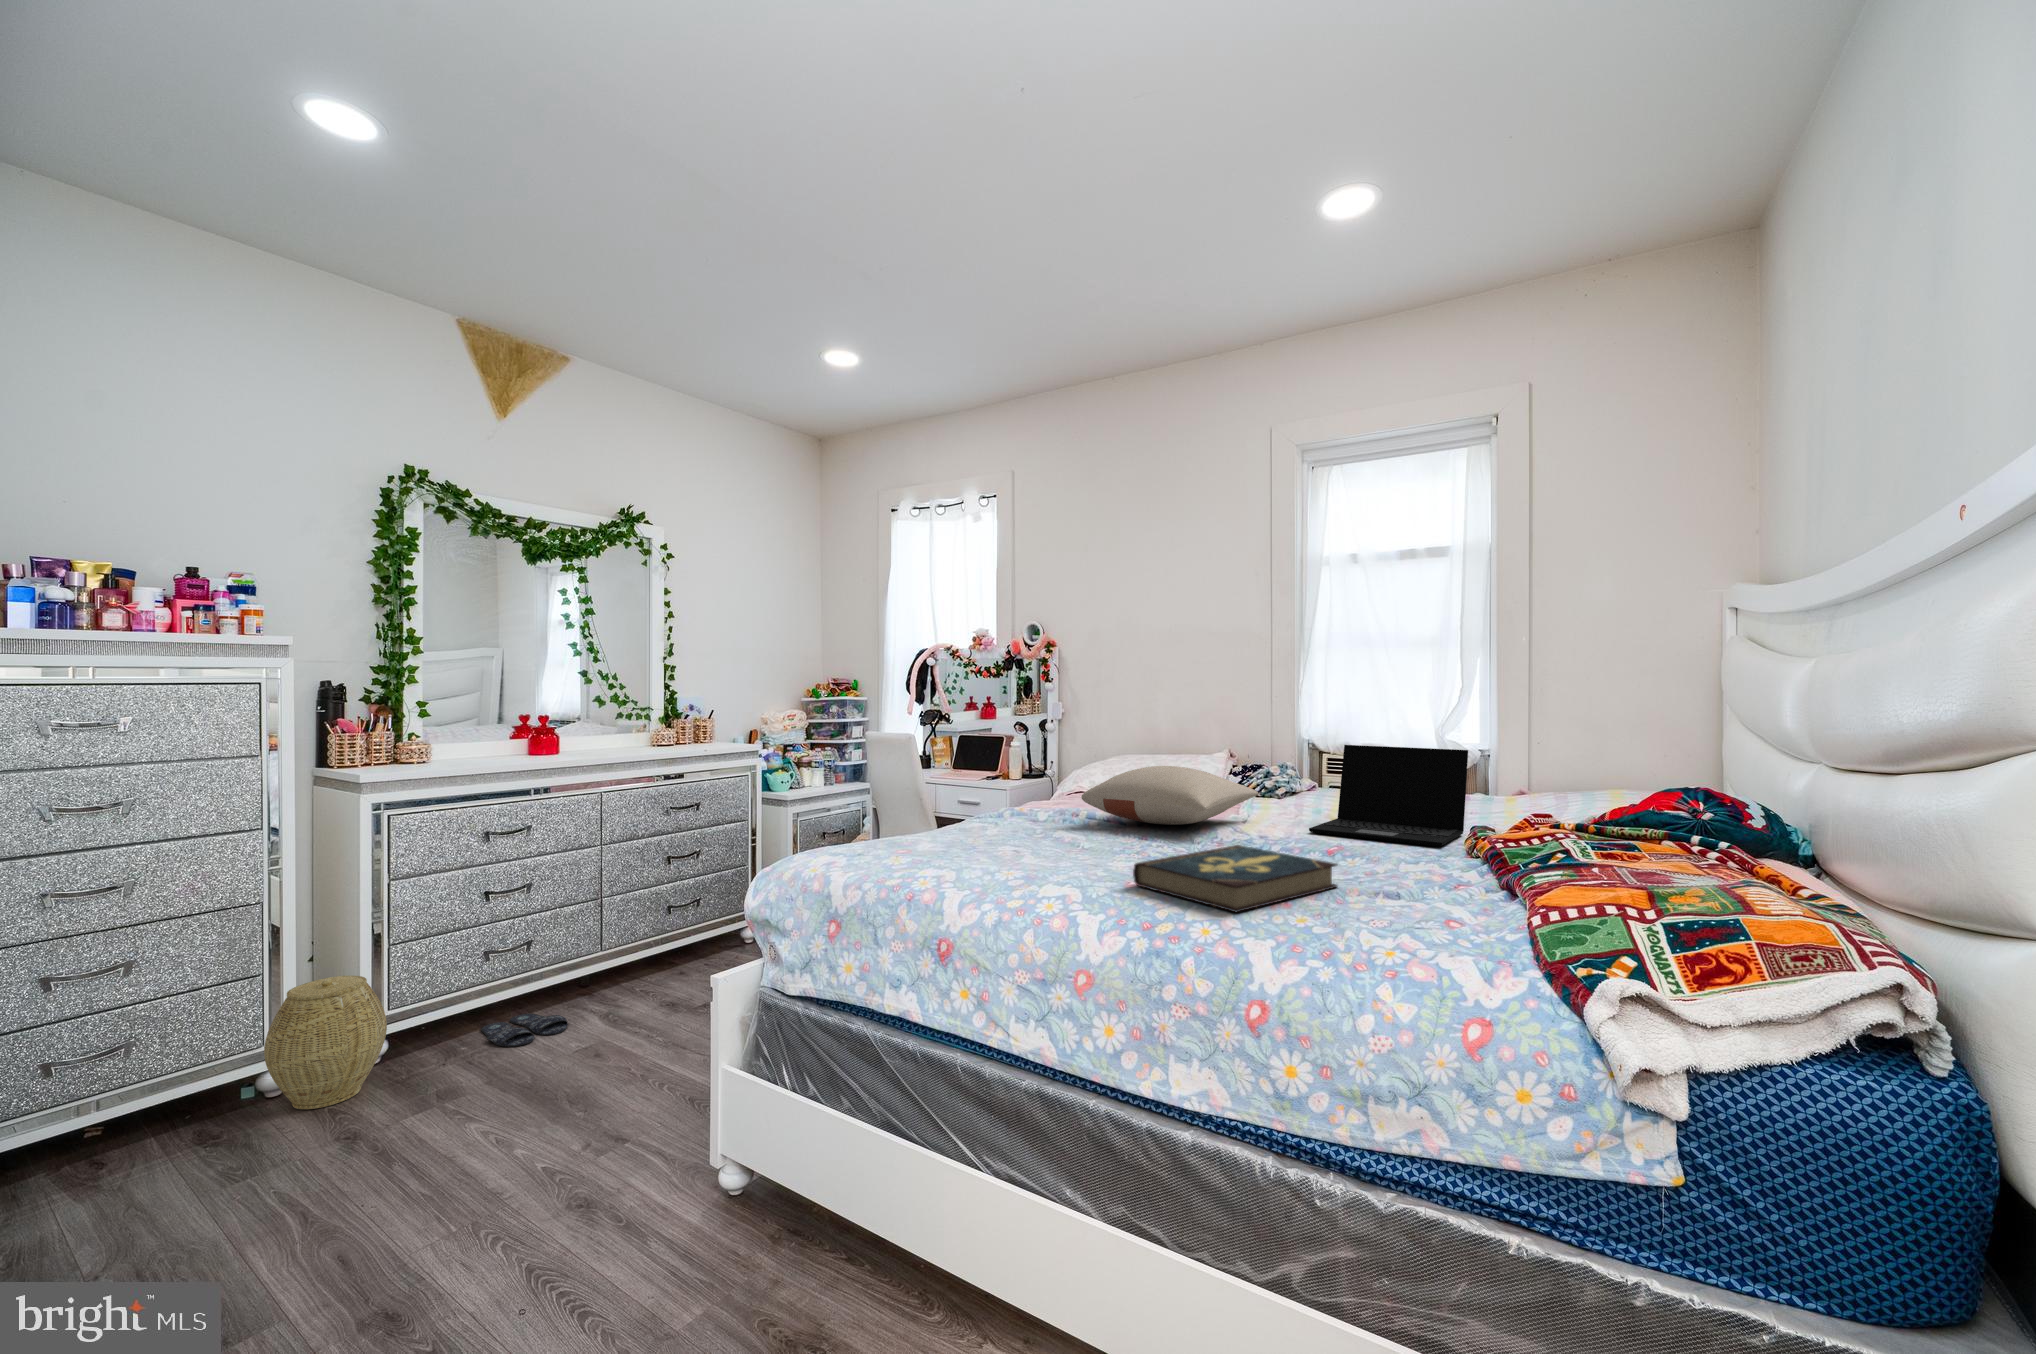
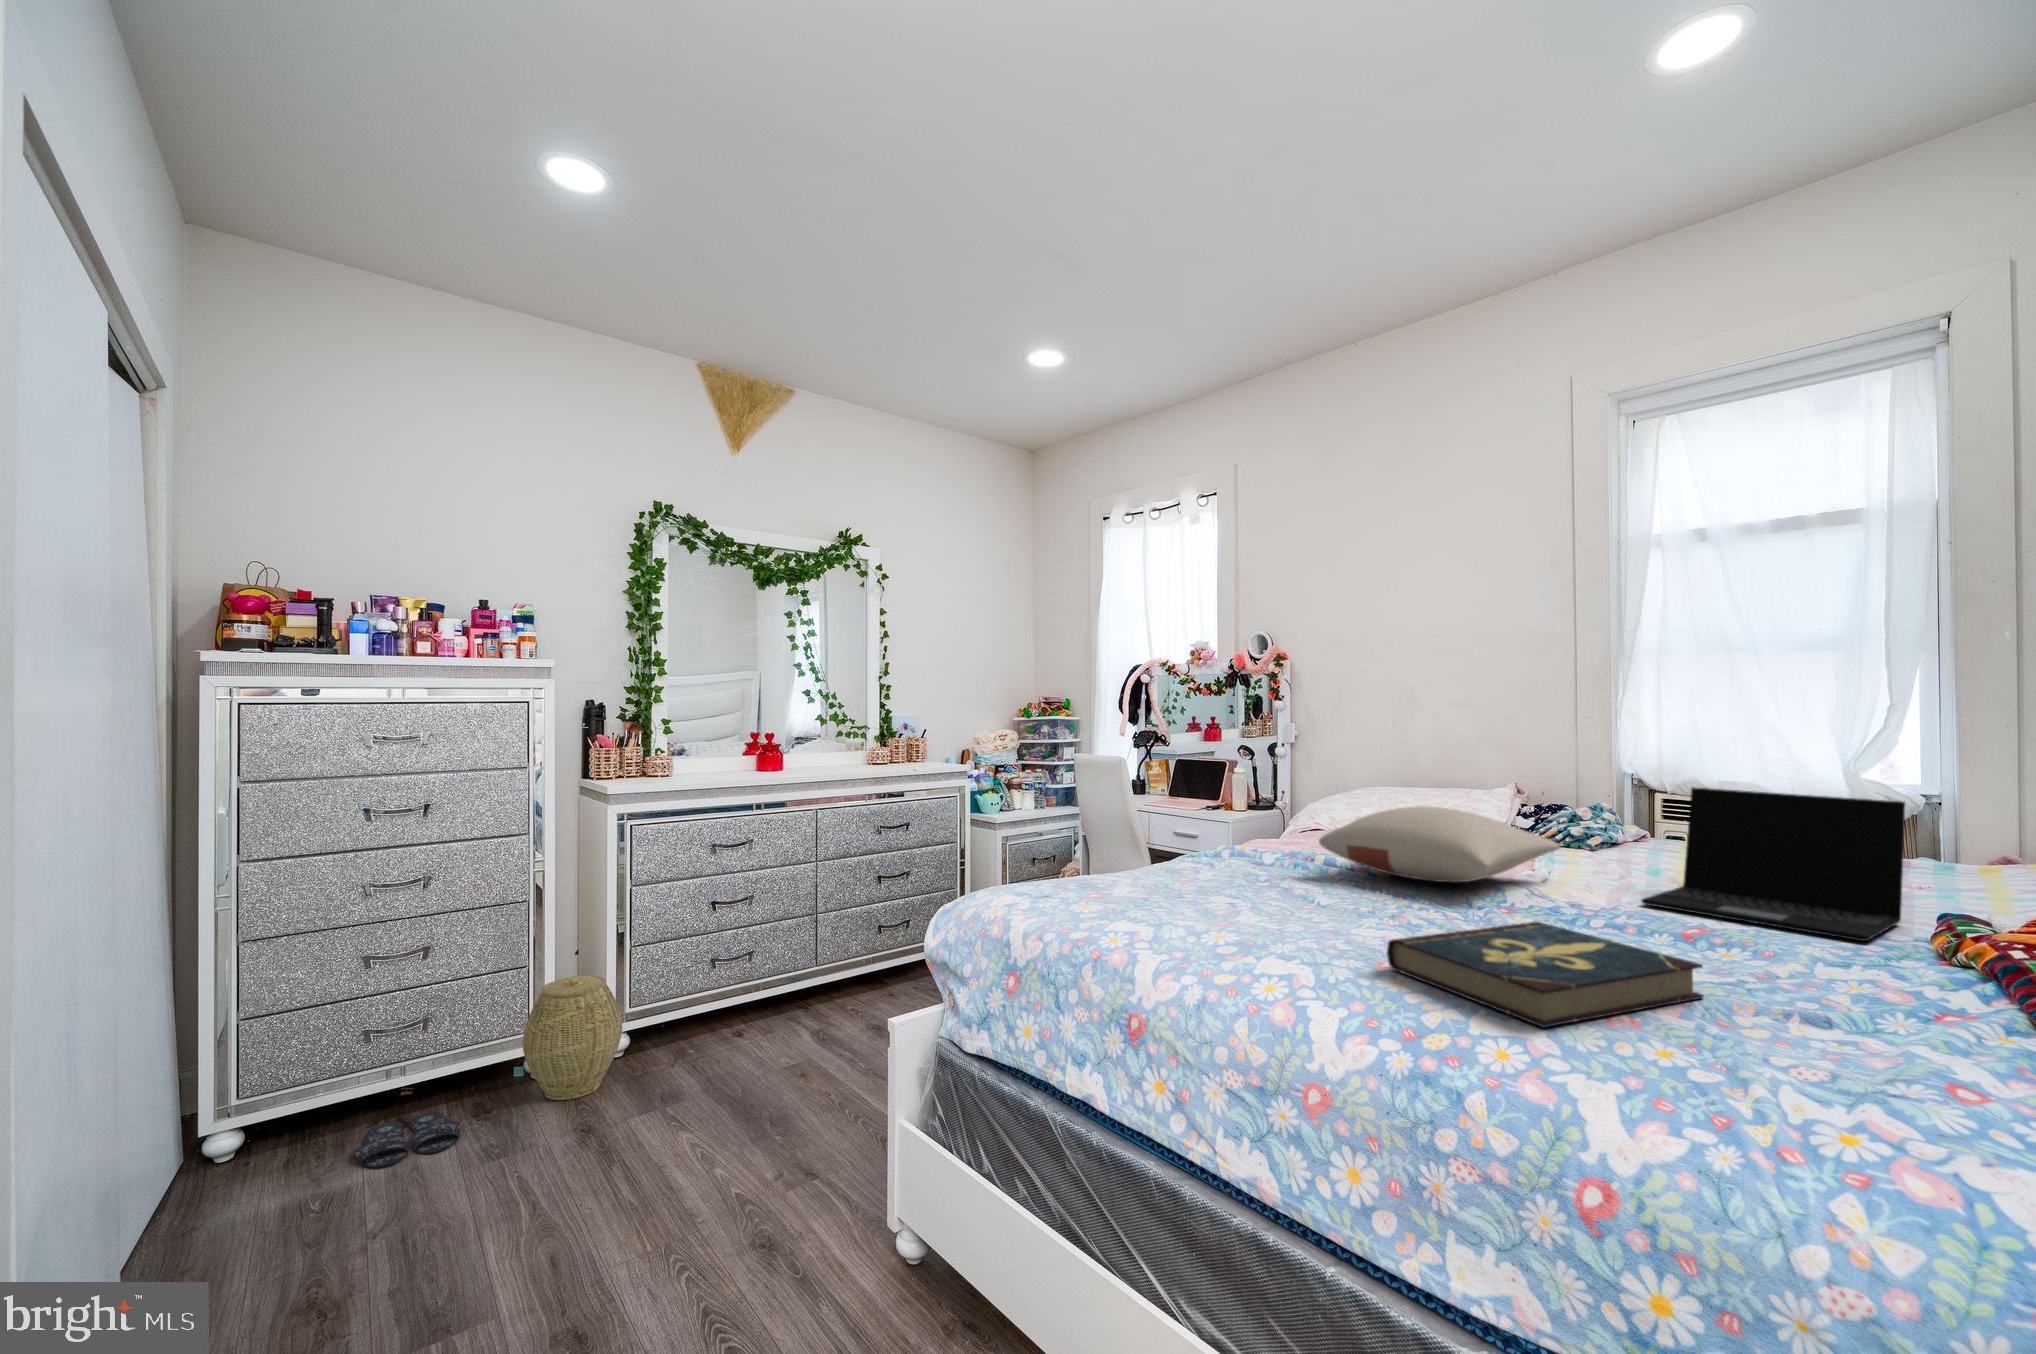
slippers: present [481,1013,568,1047] -> present [354,1112,460,1168]

